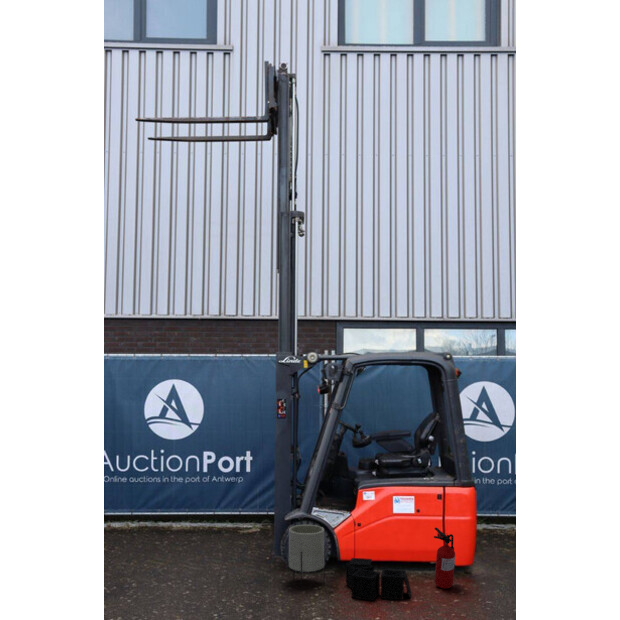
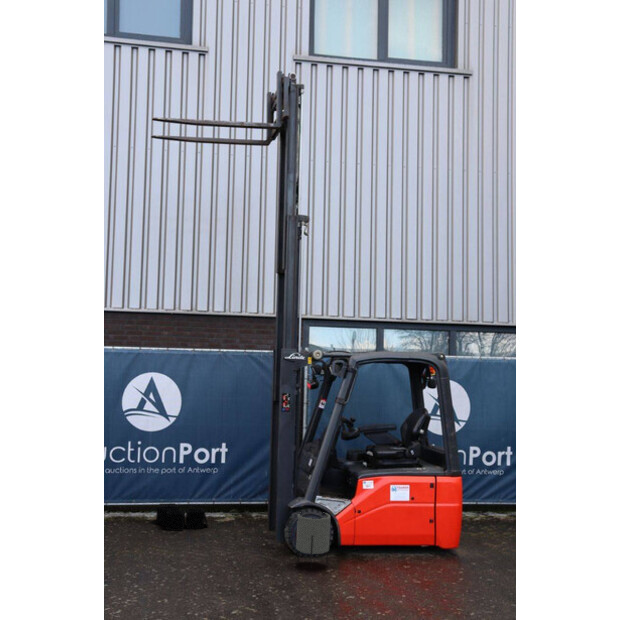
fire extinguisher: present [434,528,455,588] -> none [426,512,447,567]
storage bin: present [346,558,411,601] -> present [156,503,208,531]

